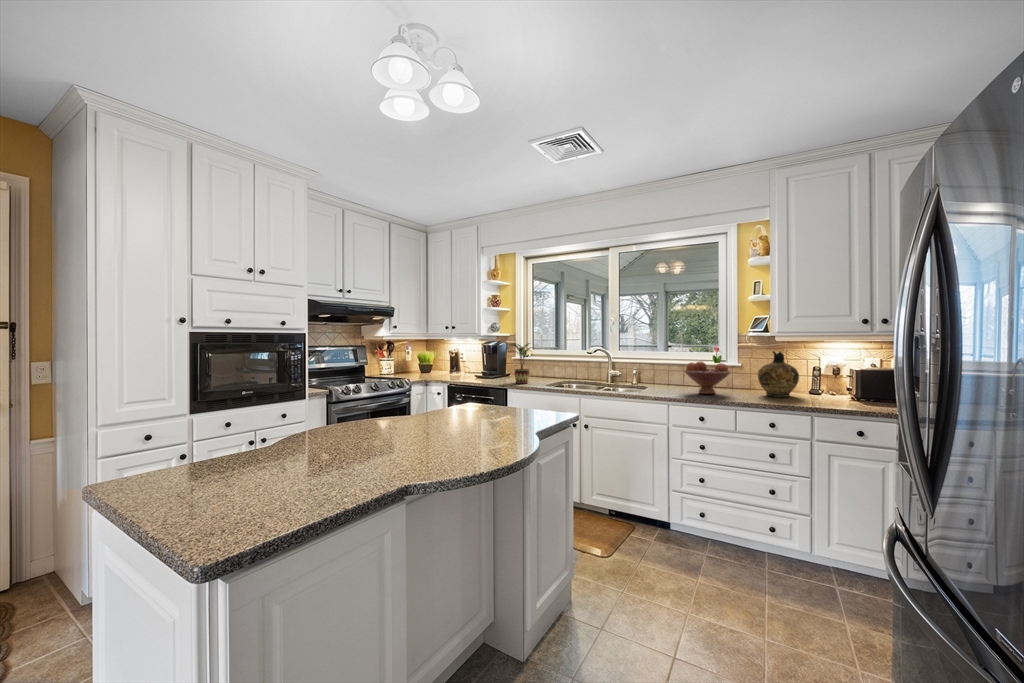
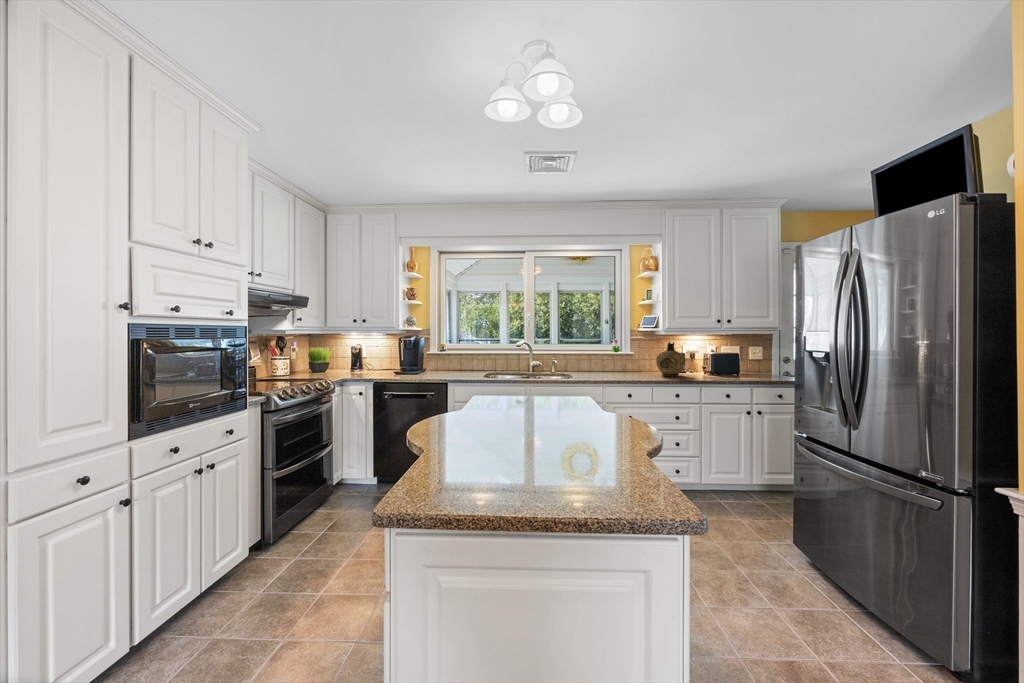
potted plant: present [510,343,532,384] -> none [435,337,466,377]
fruit bowl: present [685,361,730,394] -> none [605,351,640,377]

